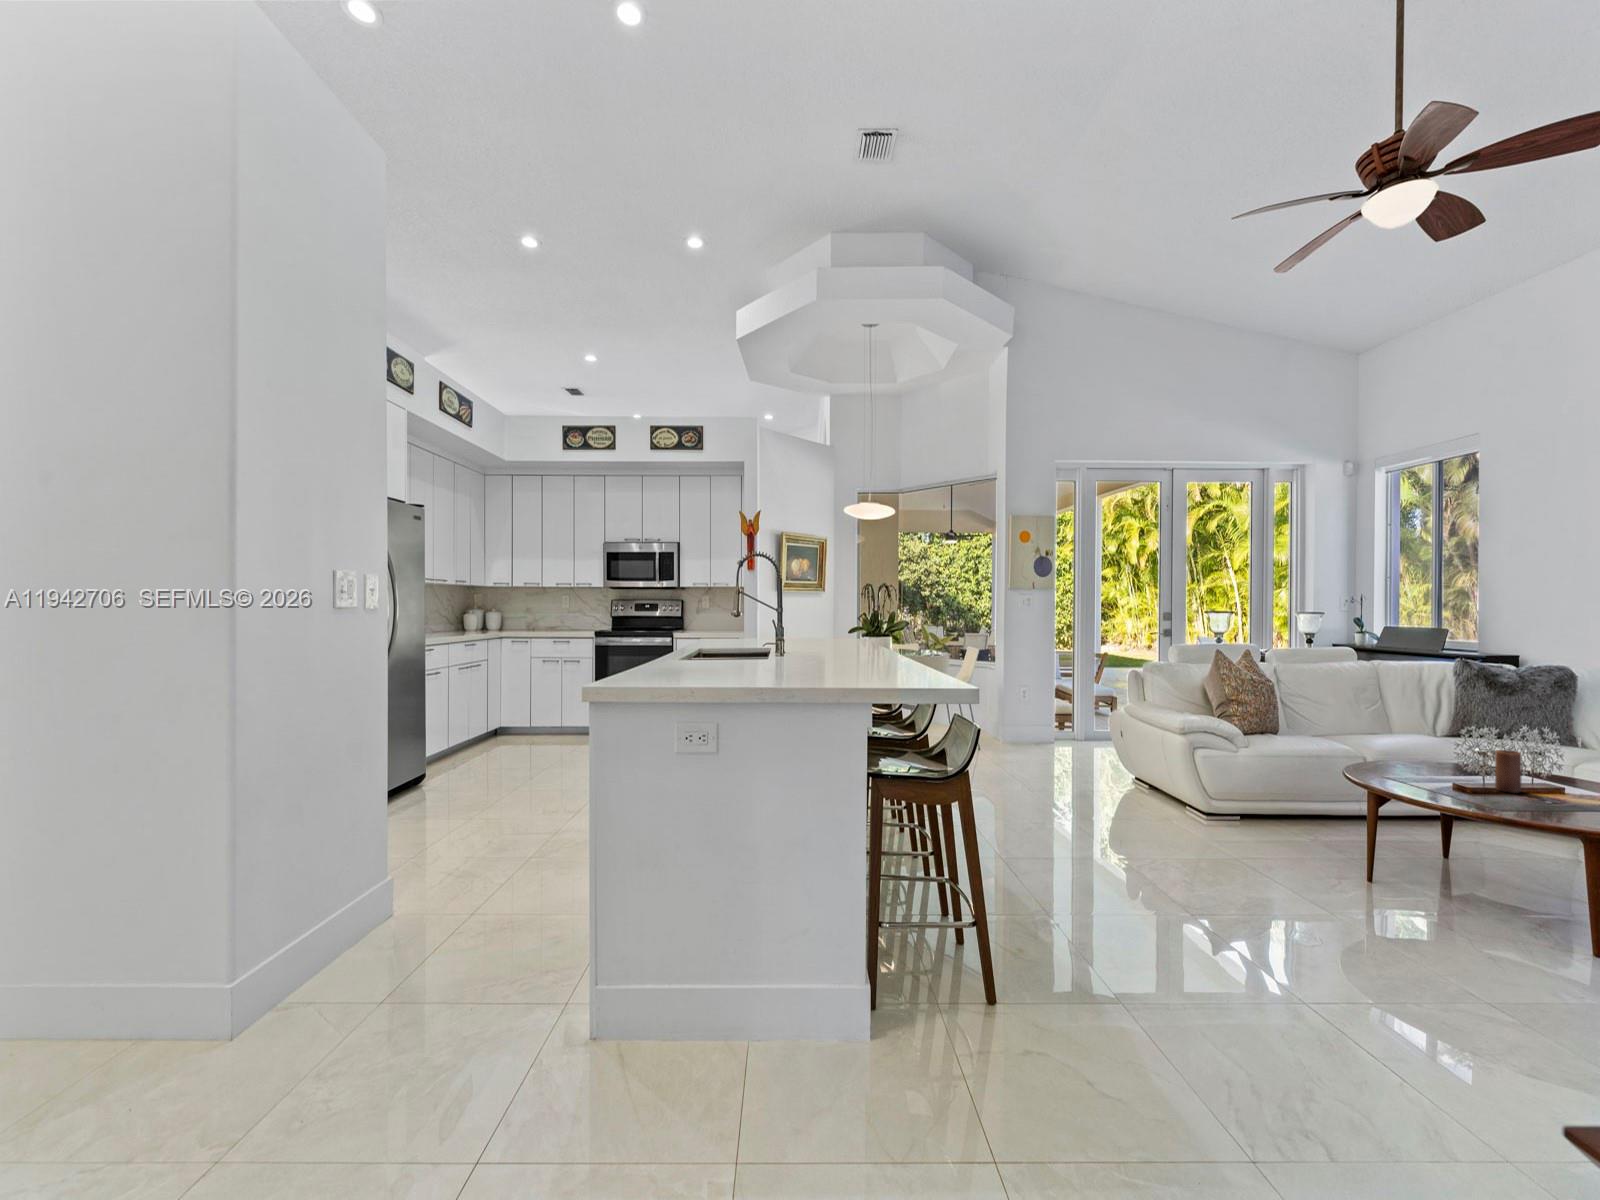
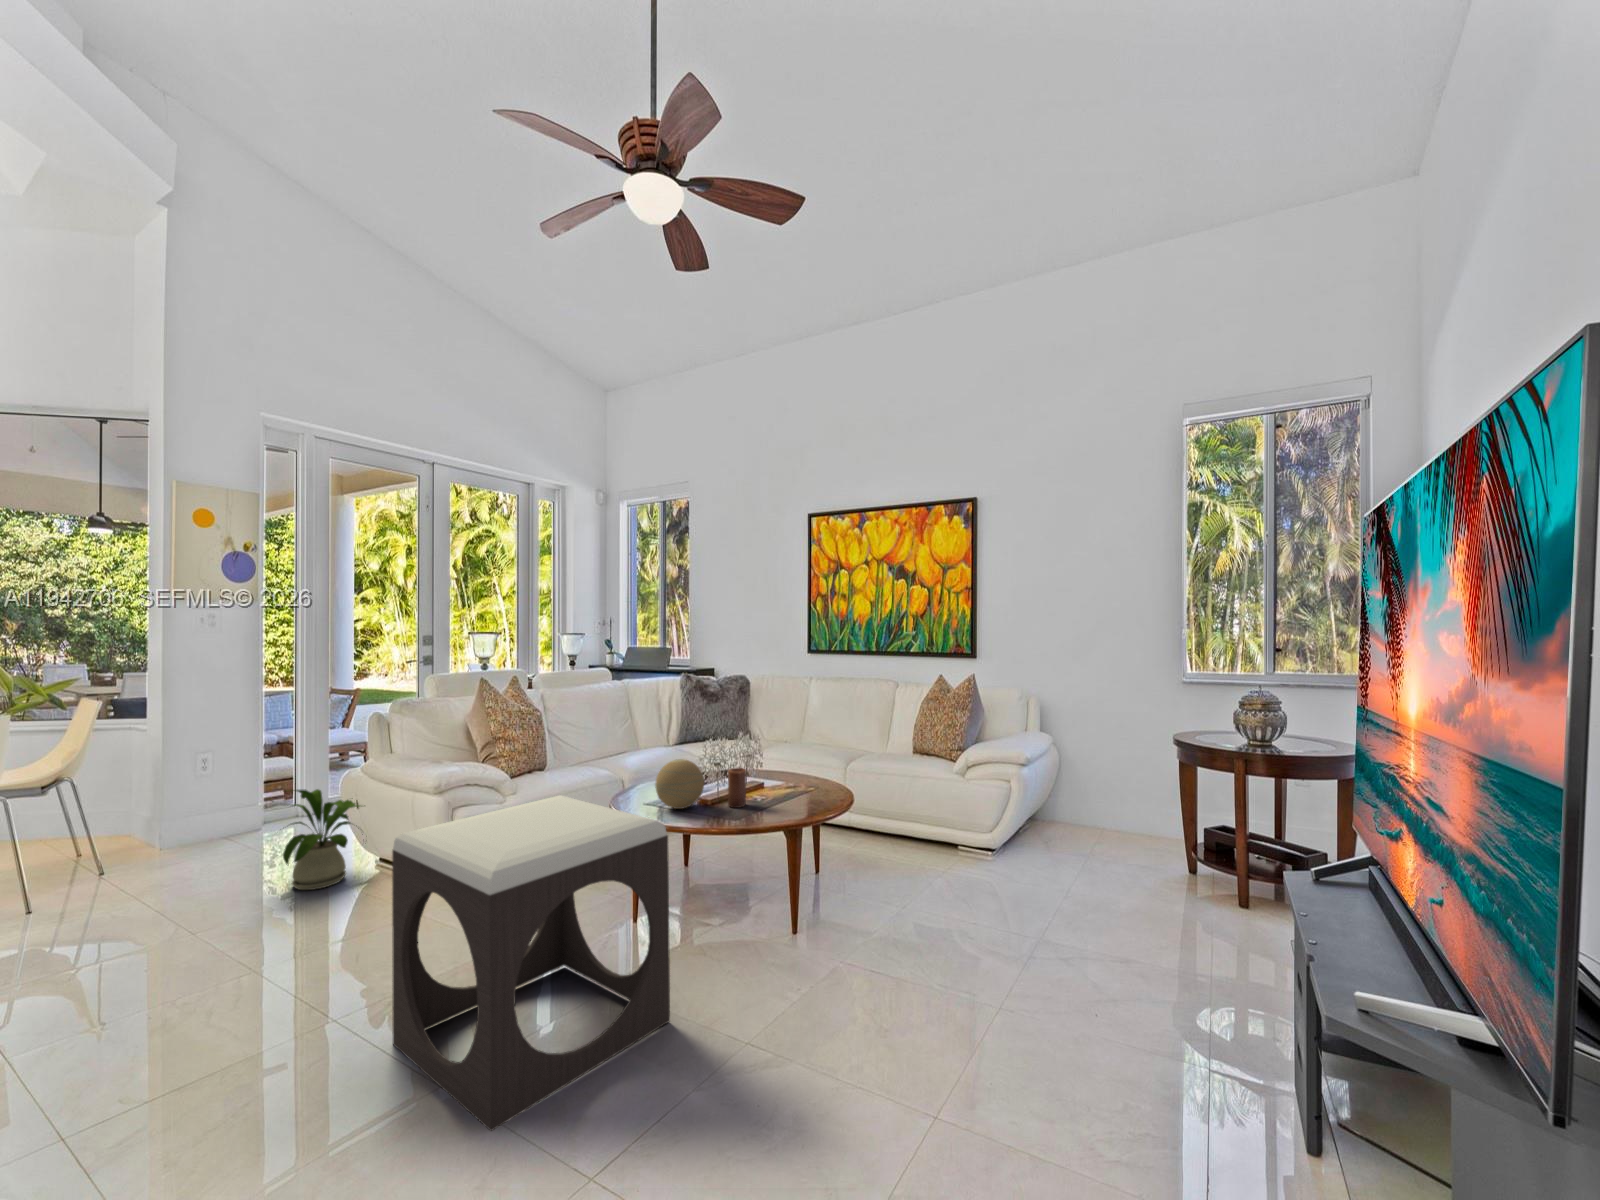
house plant: none [1058,719,1125,799] -> present [283,789,360,890]
decorative orb: none [1399,732,1462,782] -> present [655,759,704,809]
footstool: none [1157,737,1400,946] -> present [392,795,670,1131]

